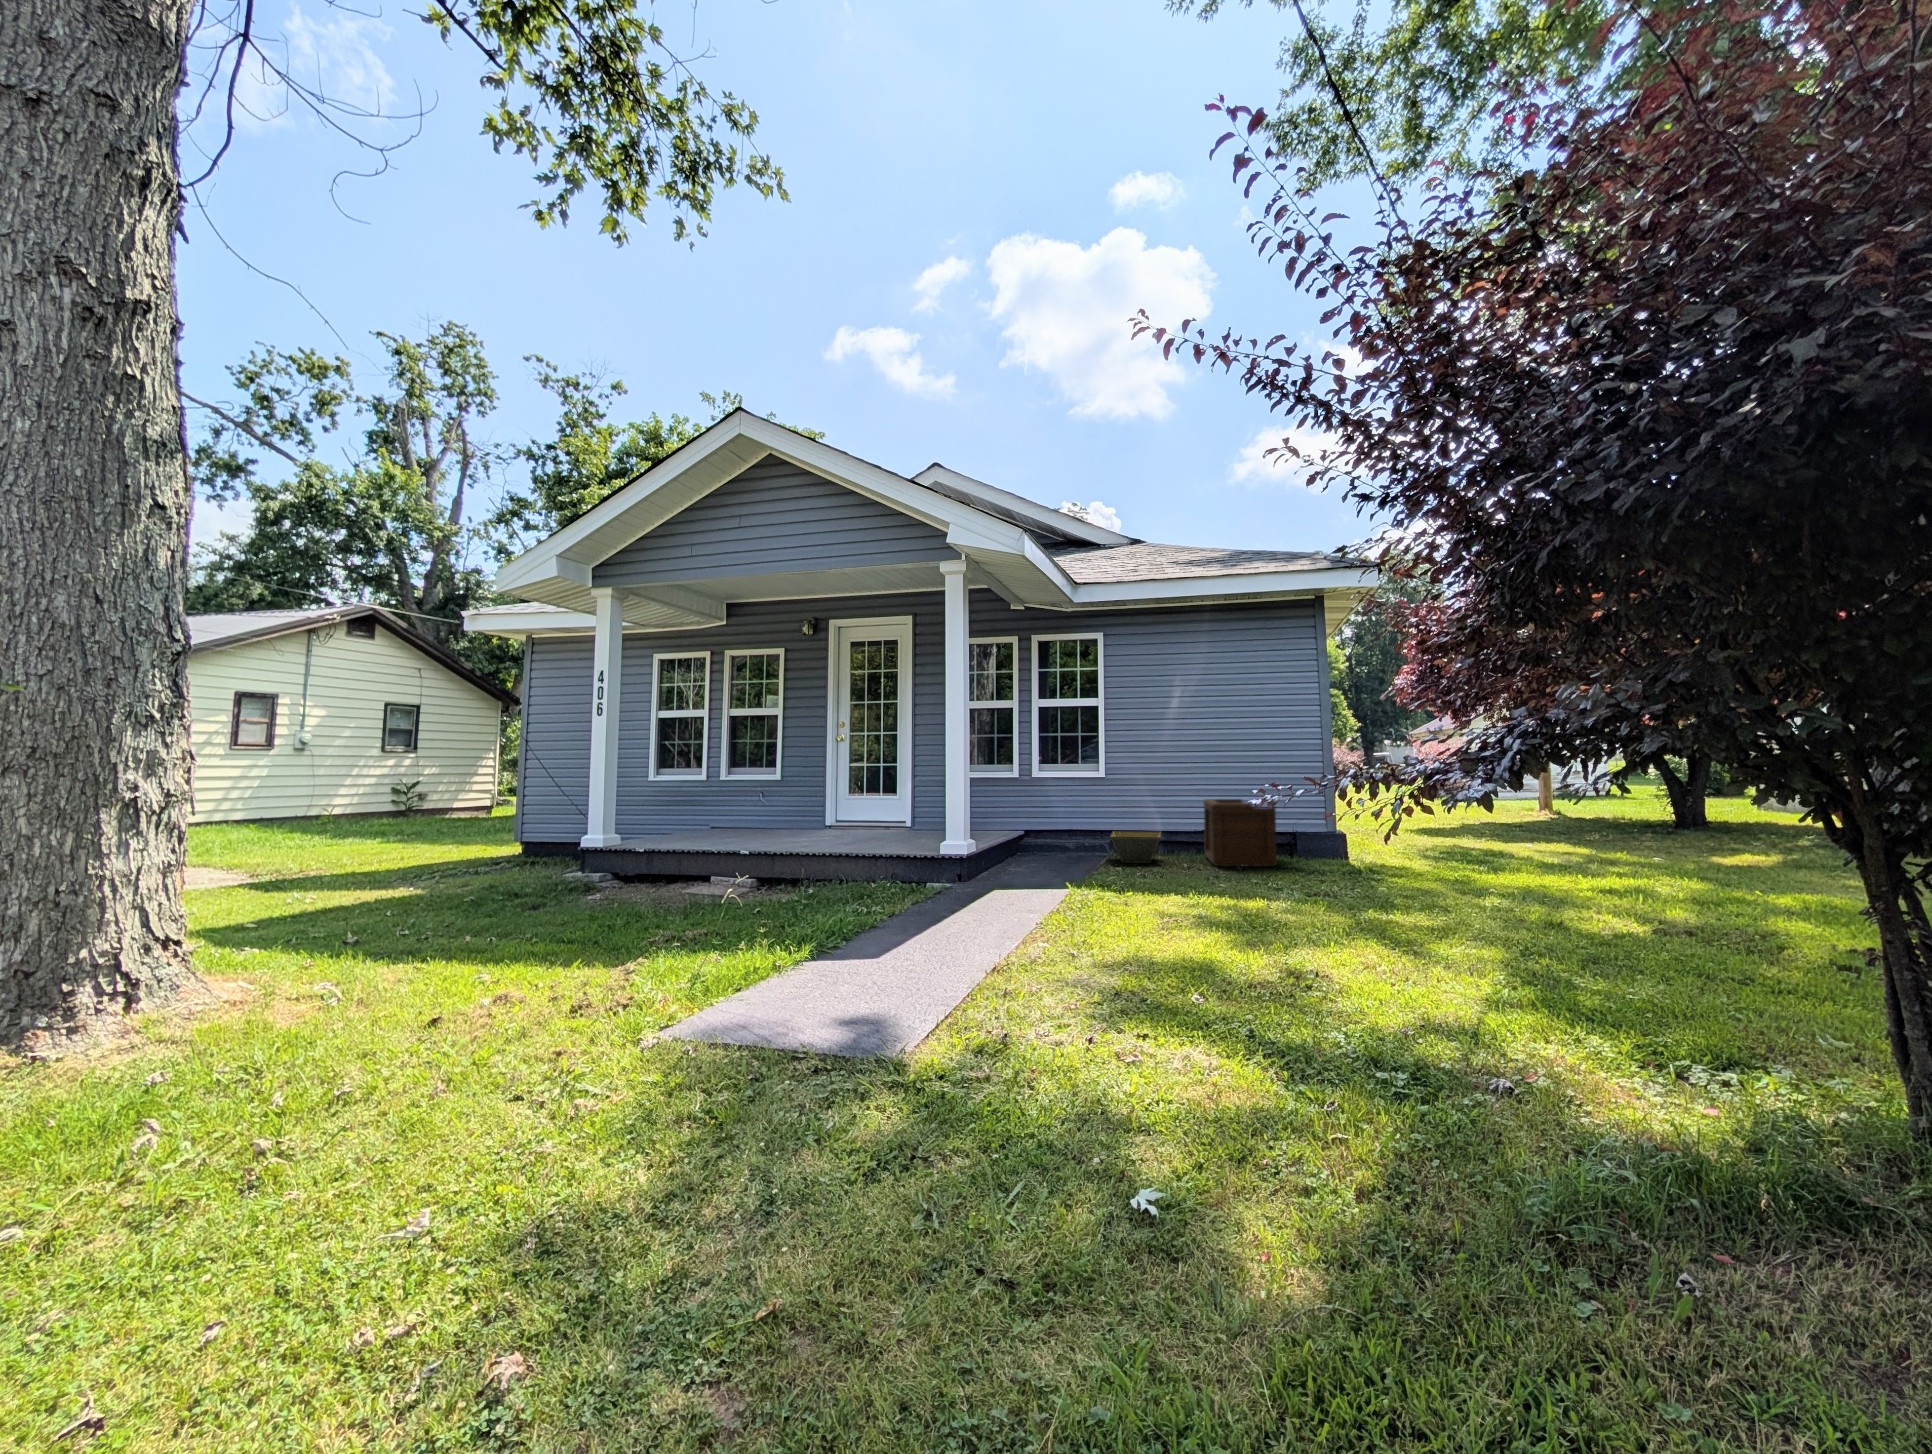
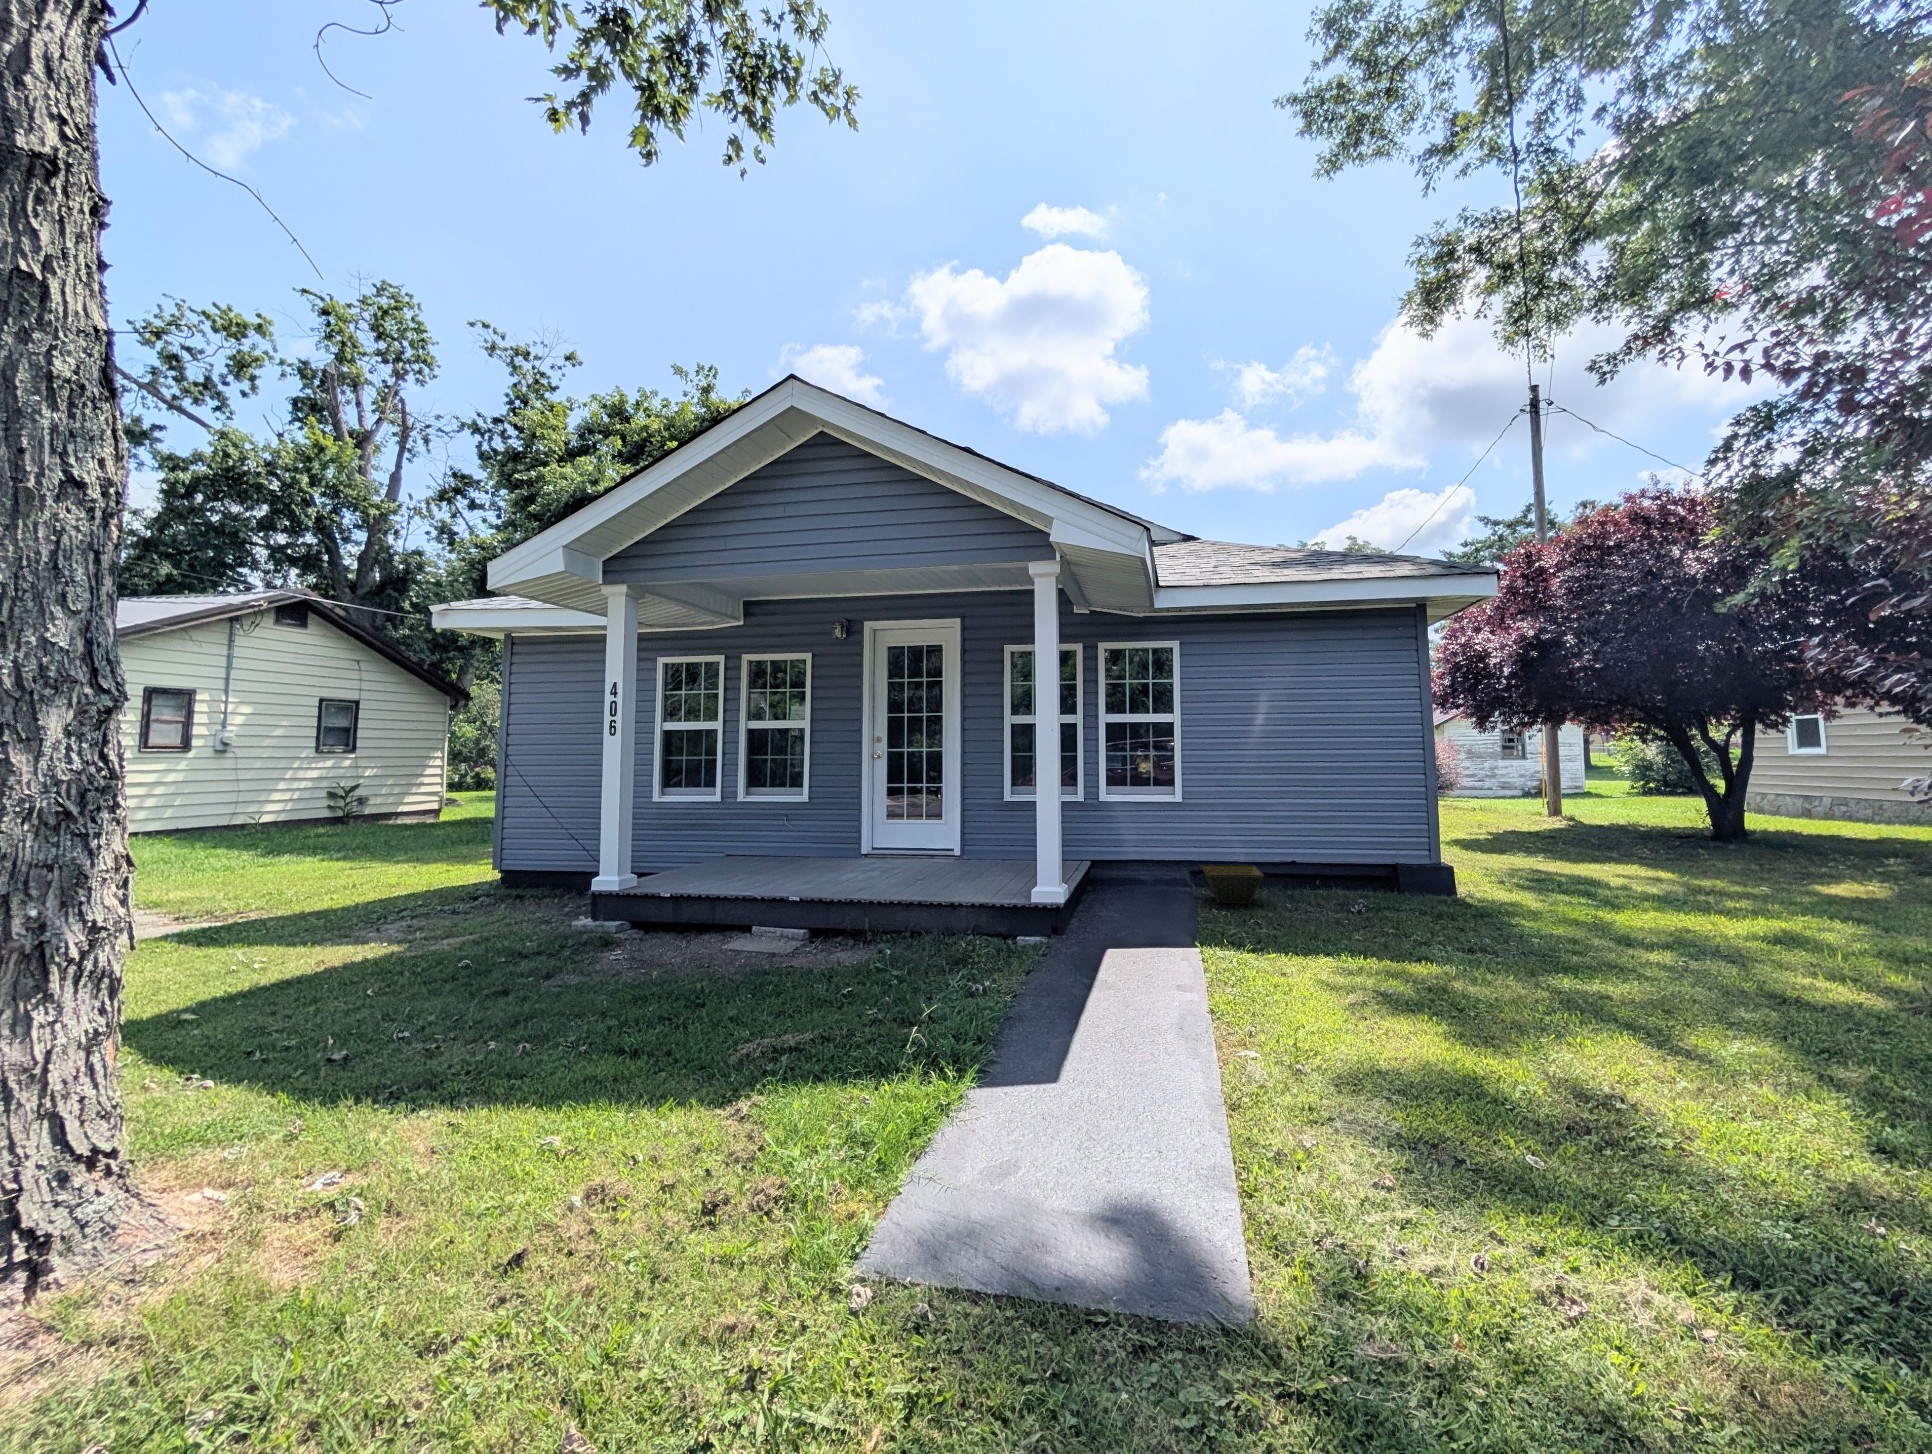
wooden crate: present [1204,799,1277,867] -> none [1302,829,1395,908]

